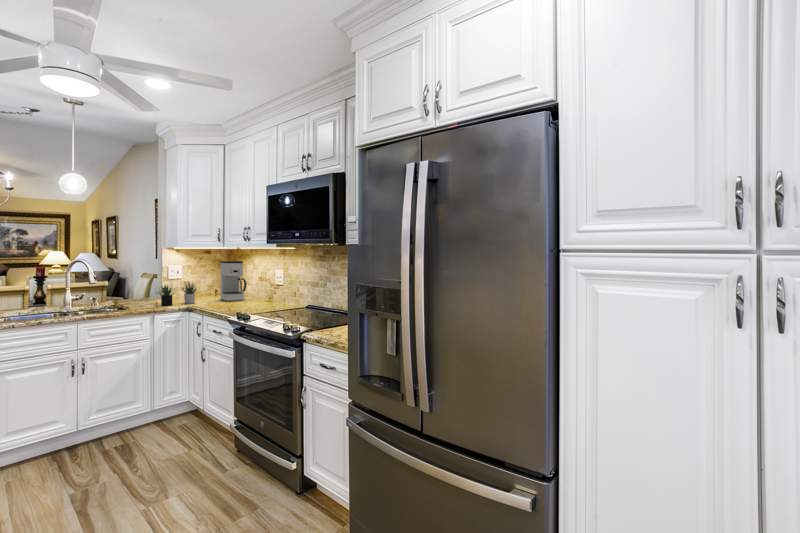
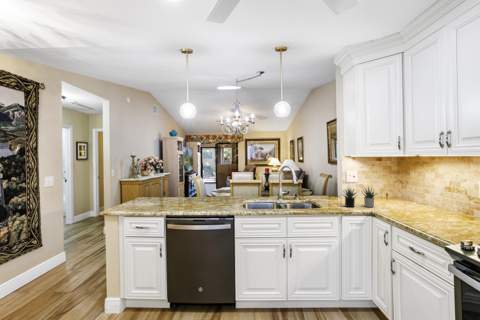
coffee maker: present [220,261,246,301] -> none [396,168,427,209]

